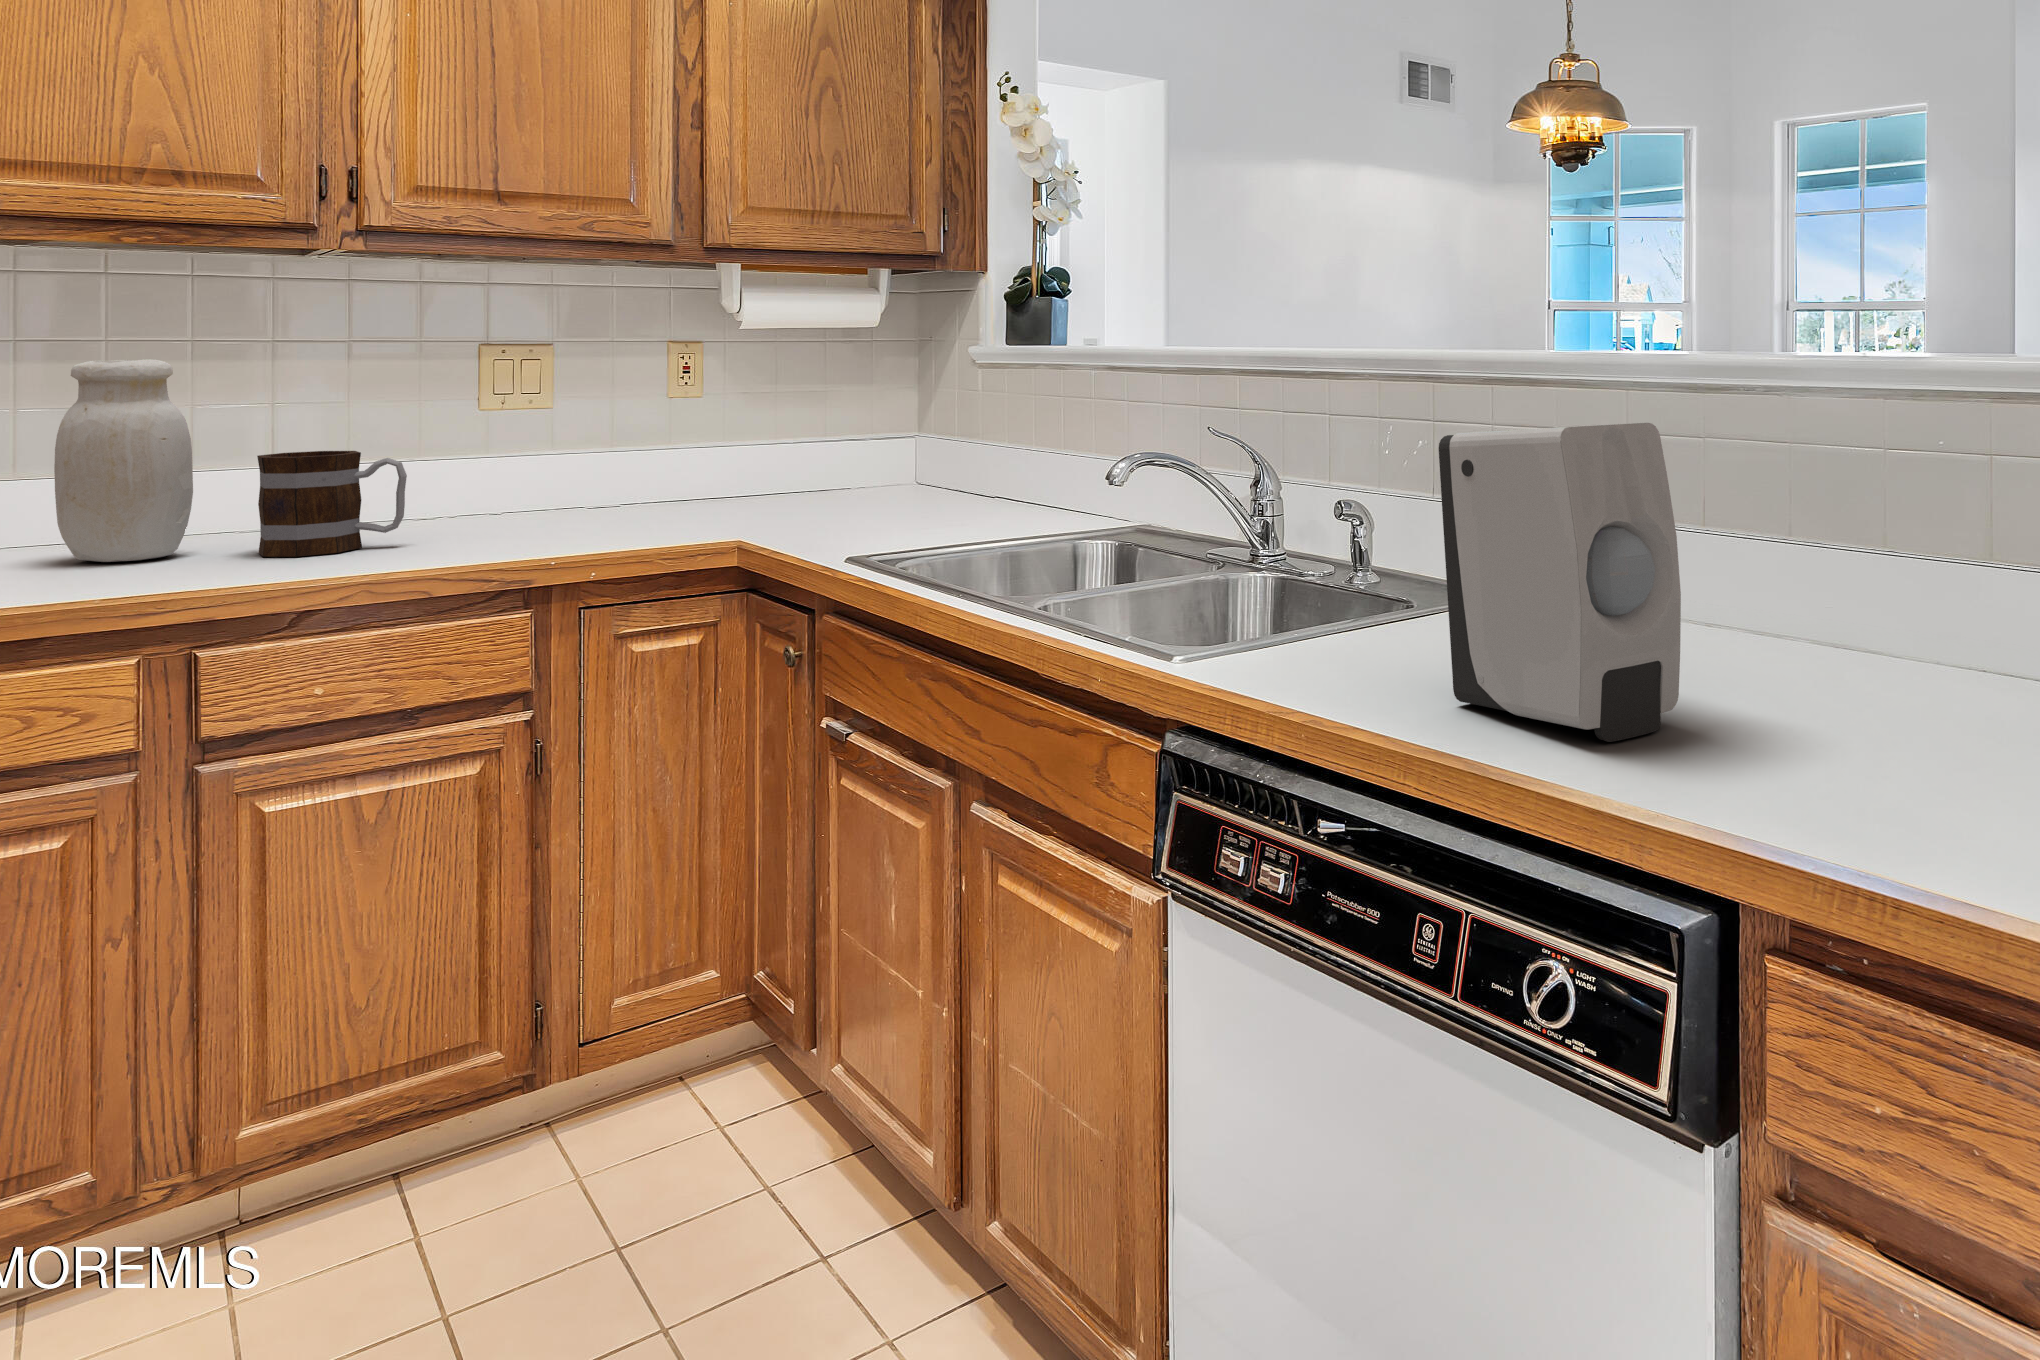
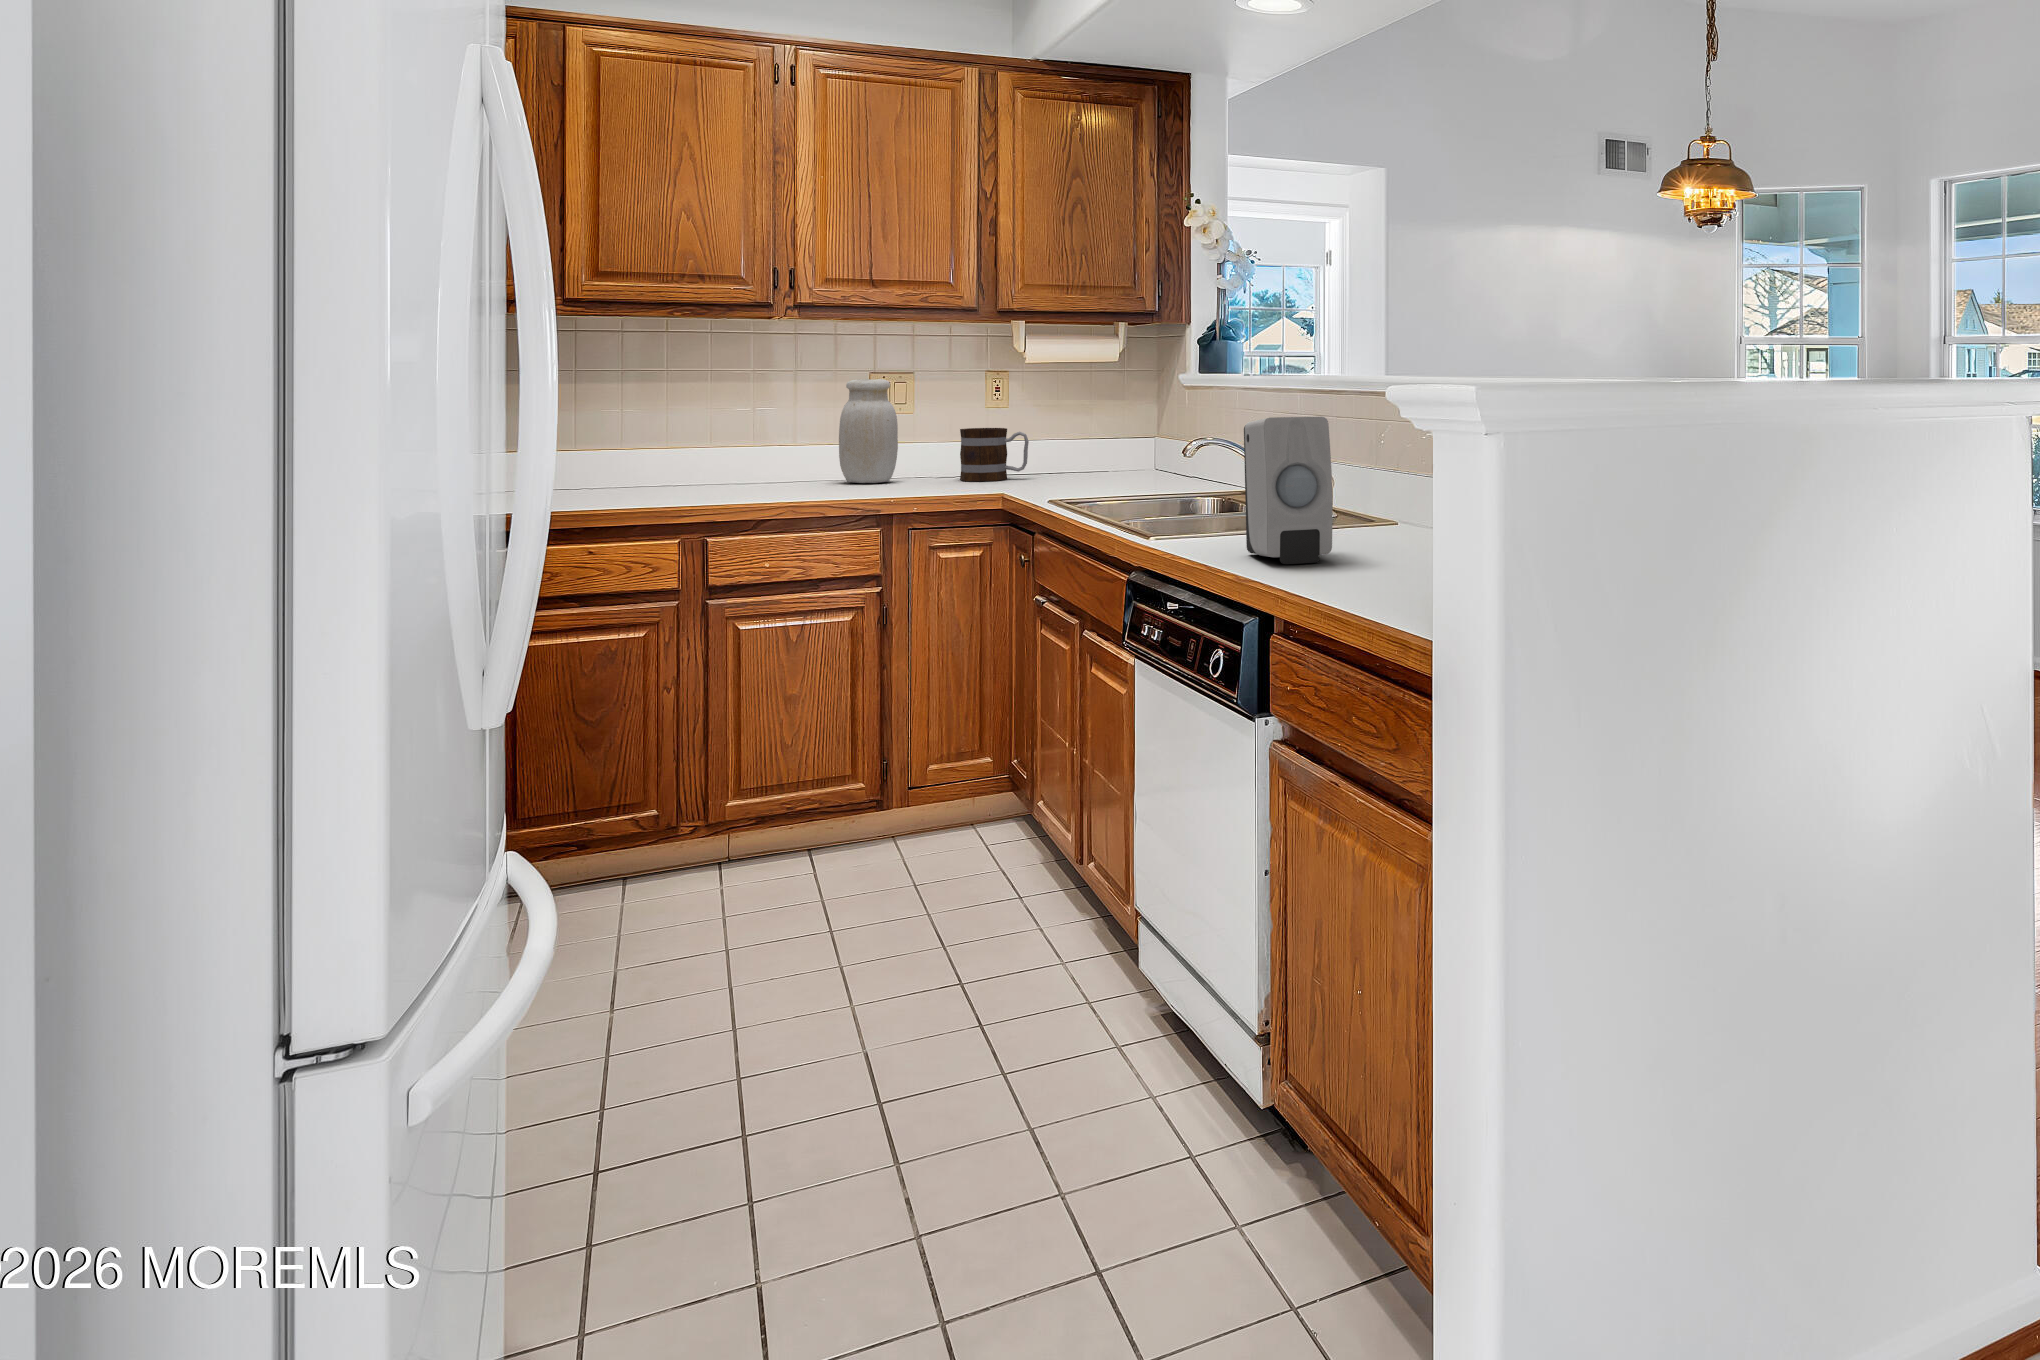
jar: present [54,359,193,562] -> present [839,379,898,483]
mug: present [257,451,407,557] -> present [960,428,1029,481]

